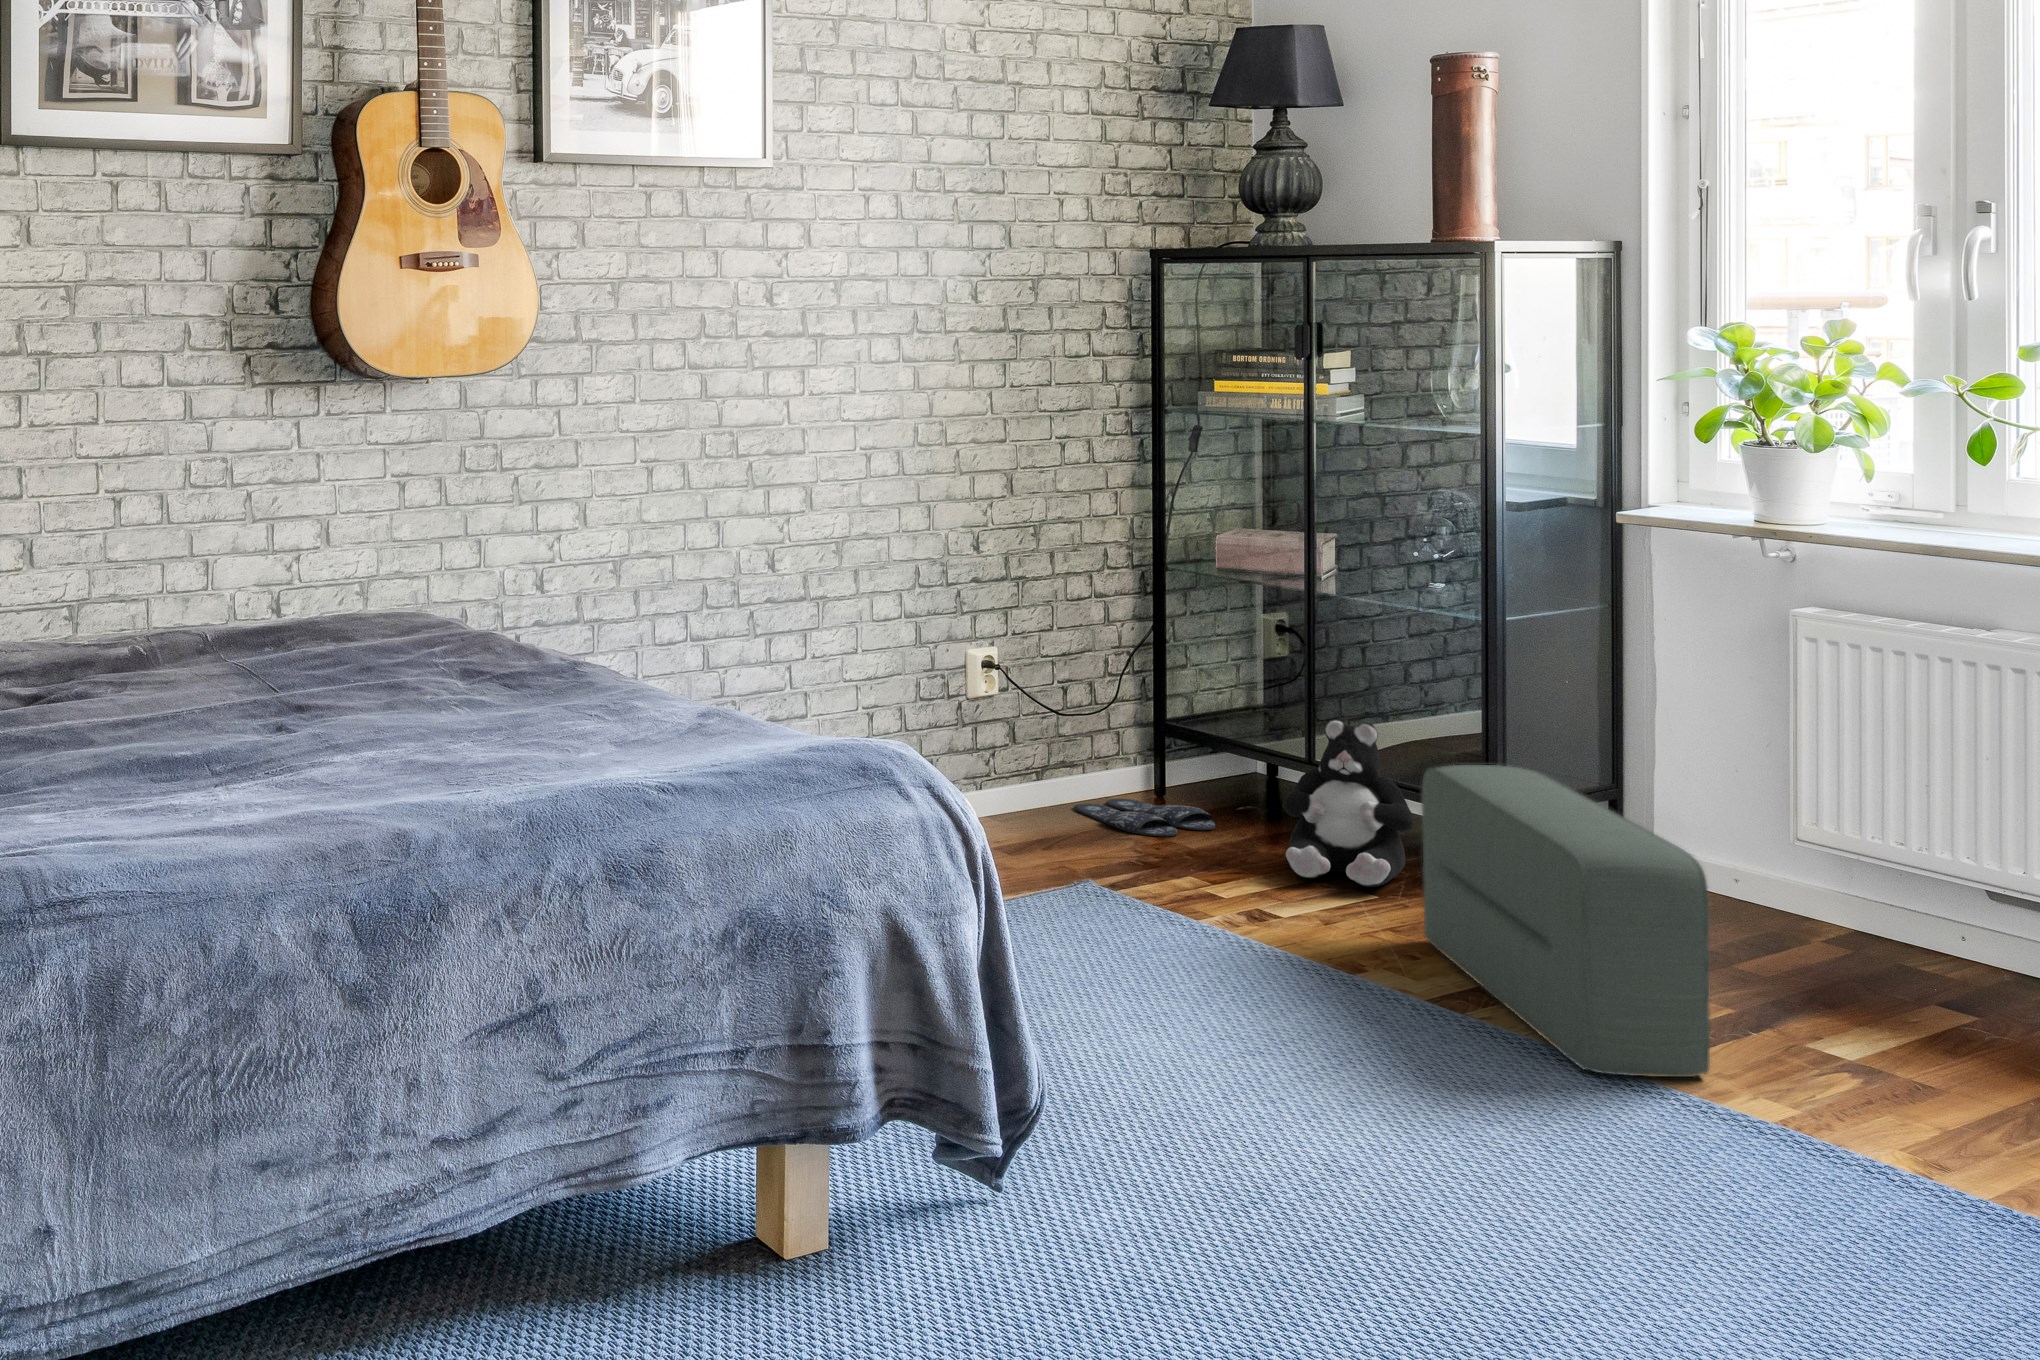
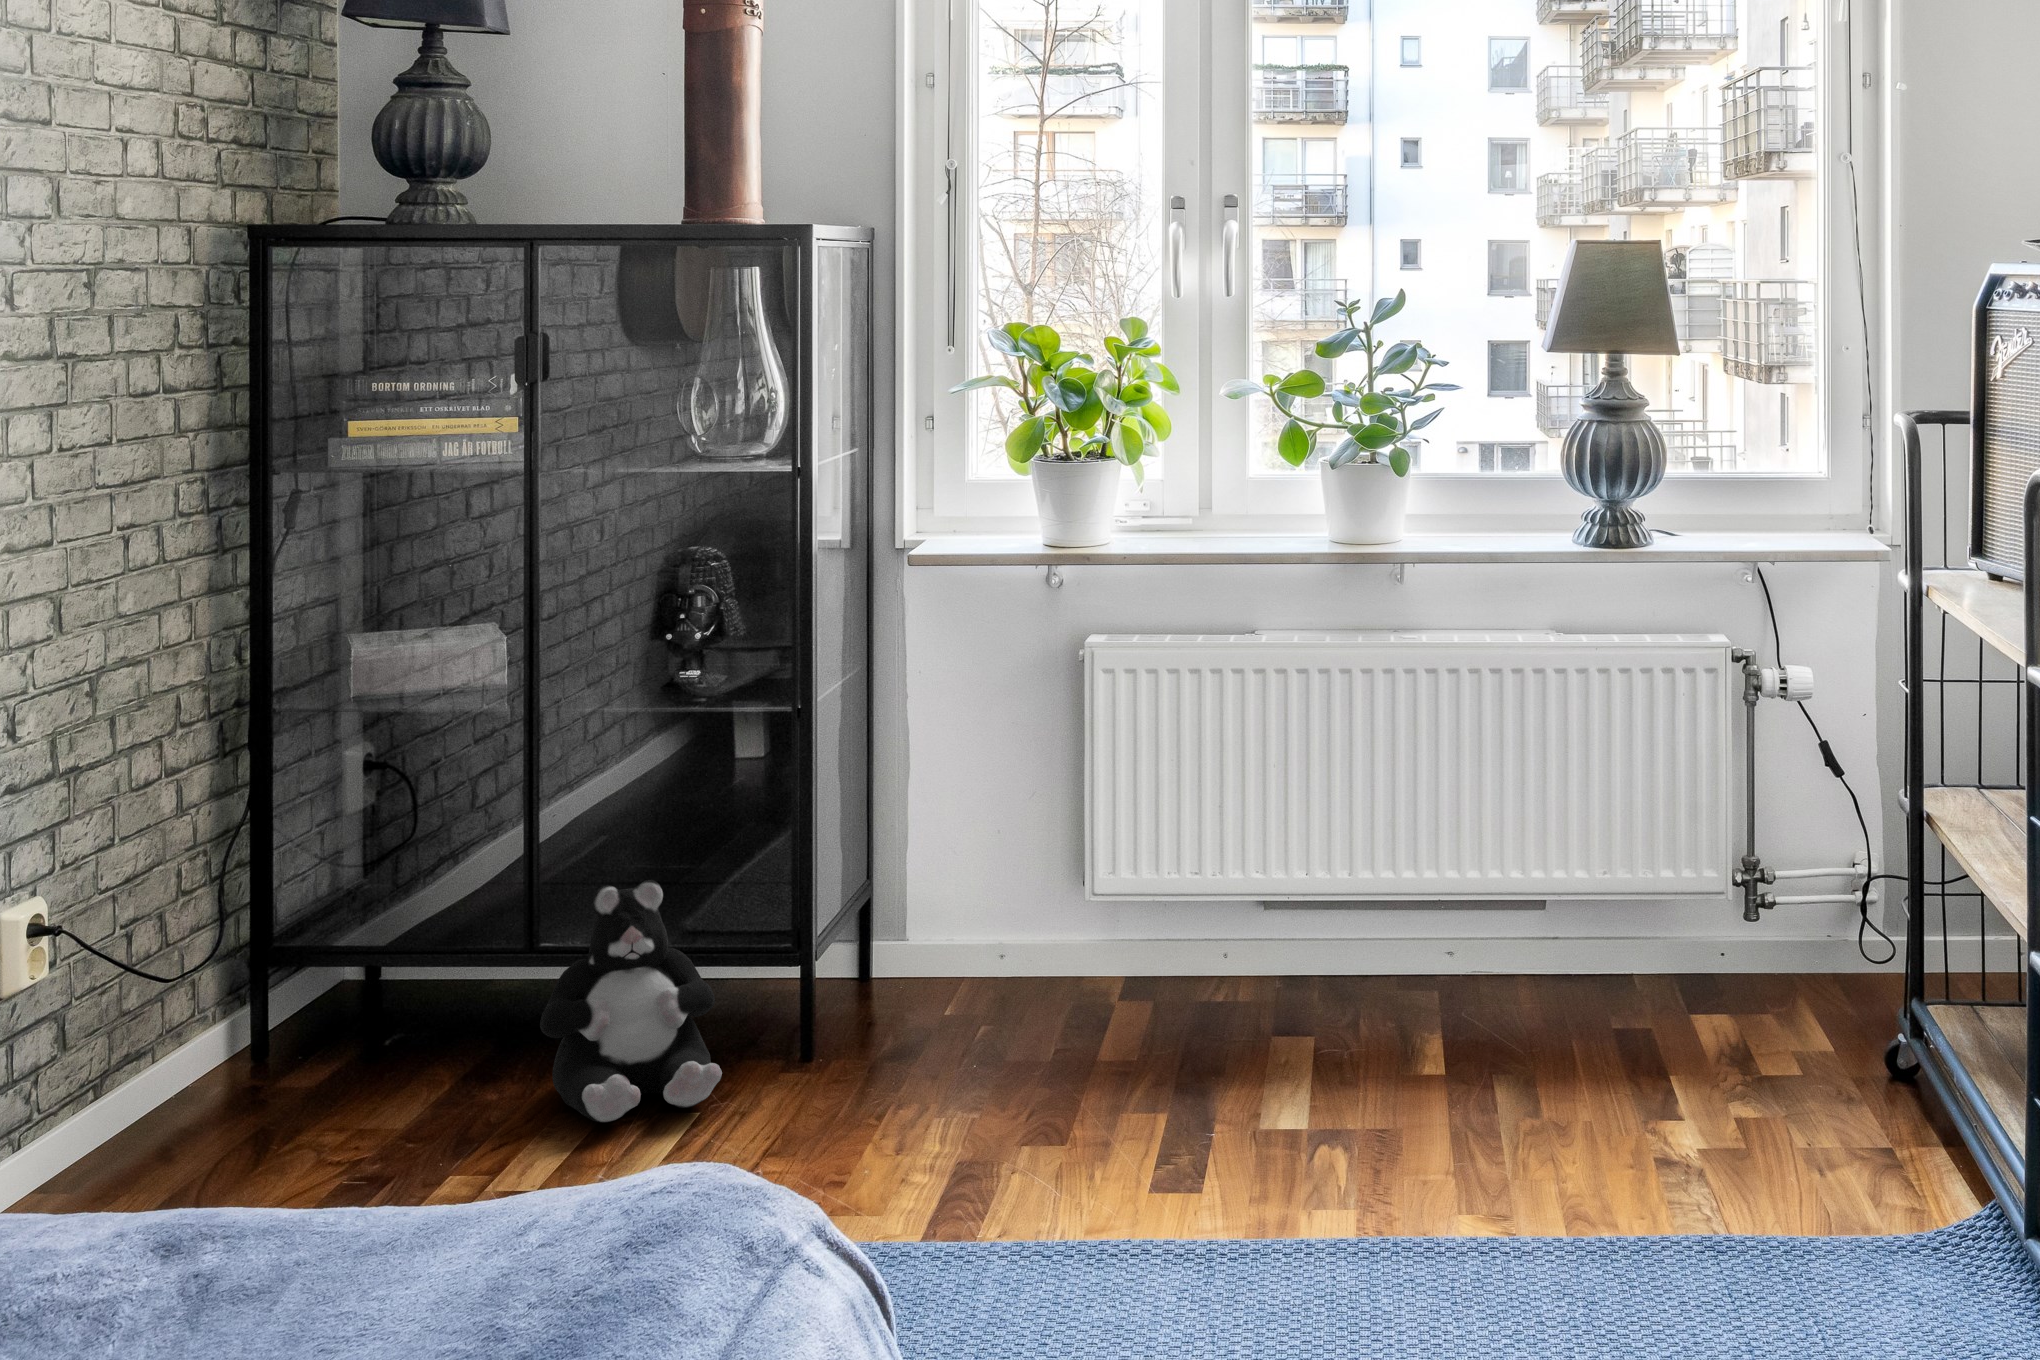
pouf: present [1422,765,1710,1077] -> none [829,897,1282,1267]
slippers: present [1074,799,1215,837] -> none [156,1063,394,1136]

